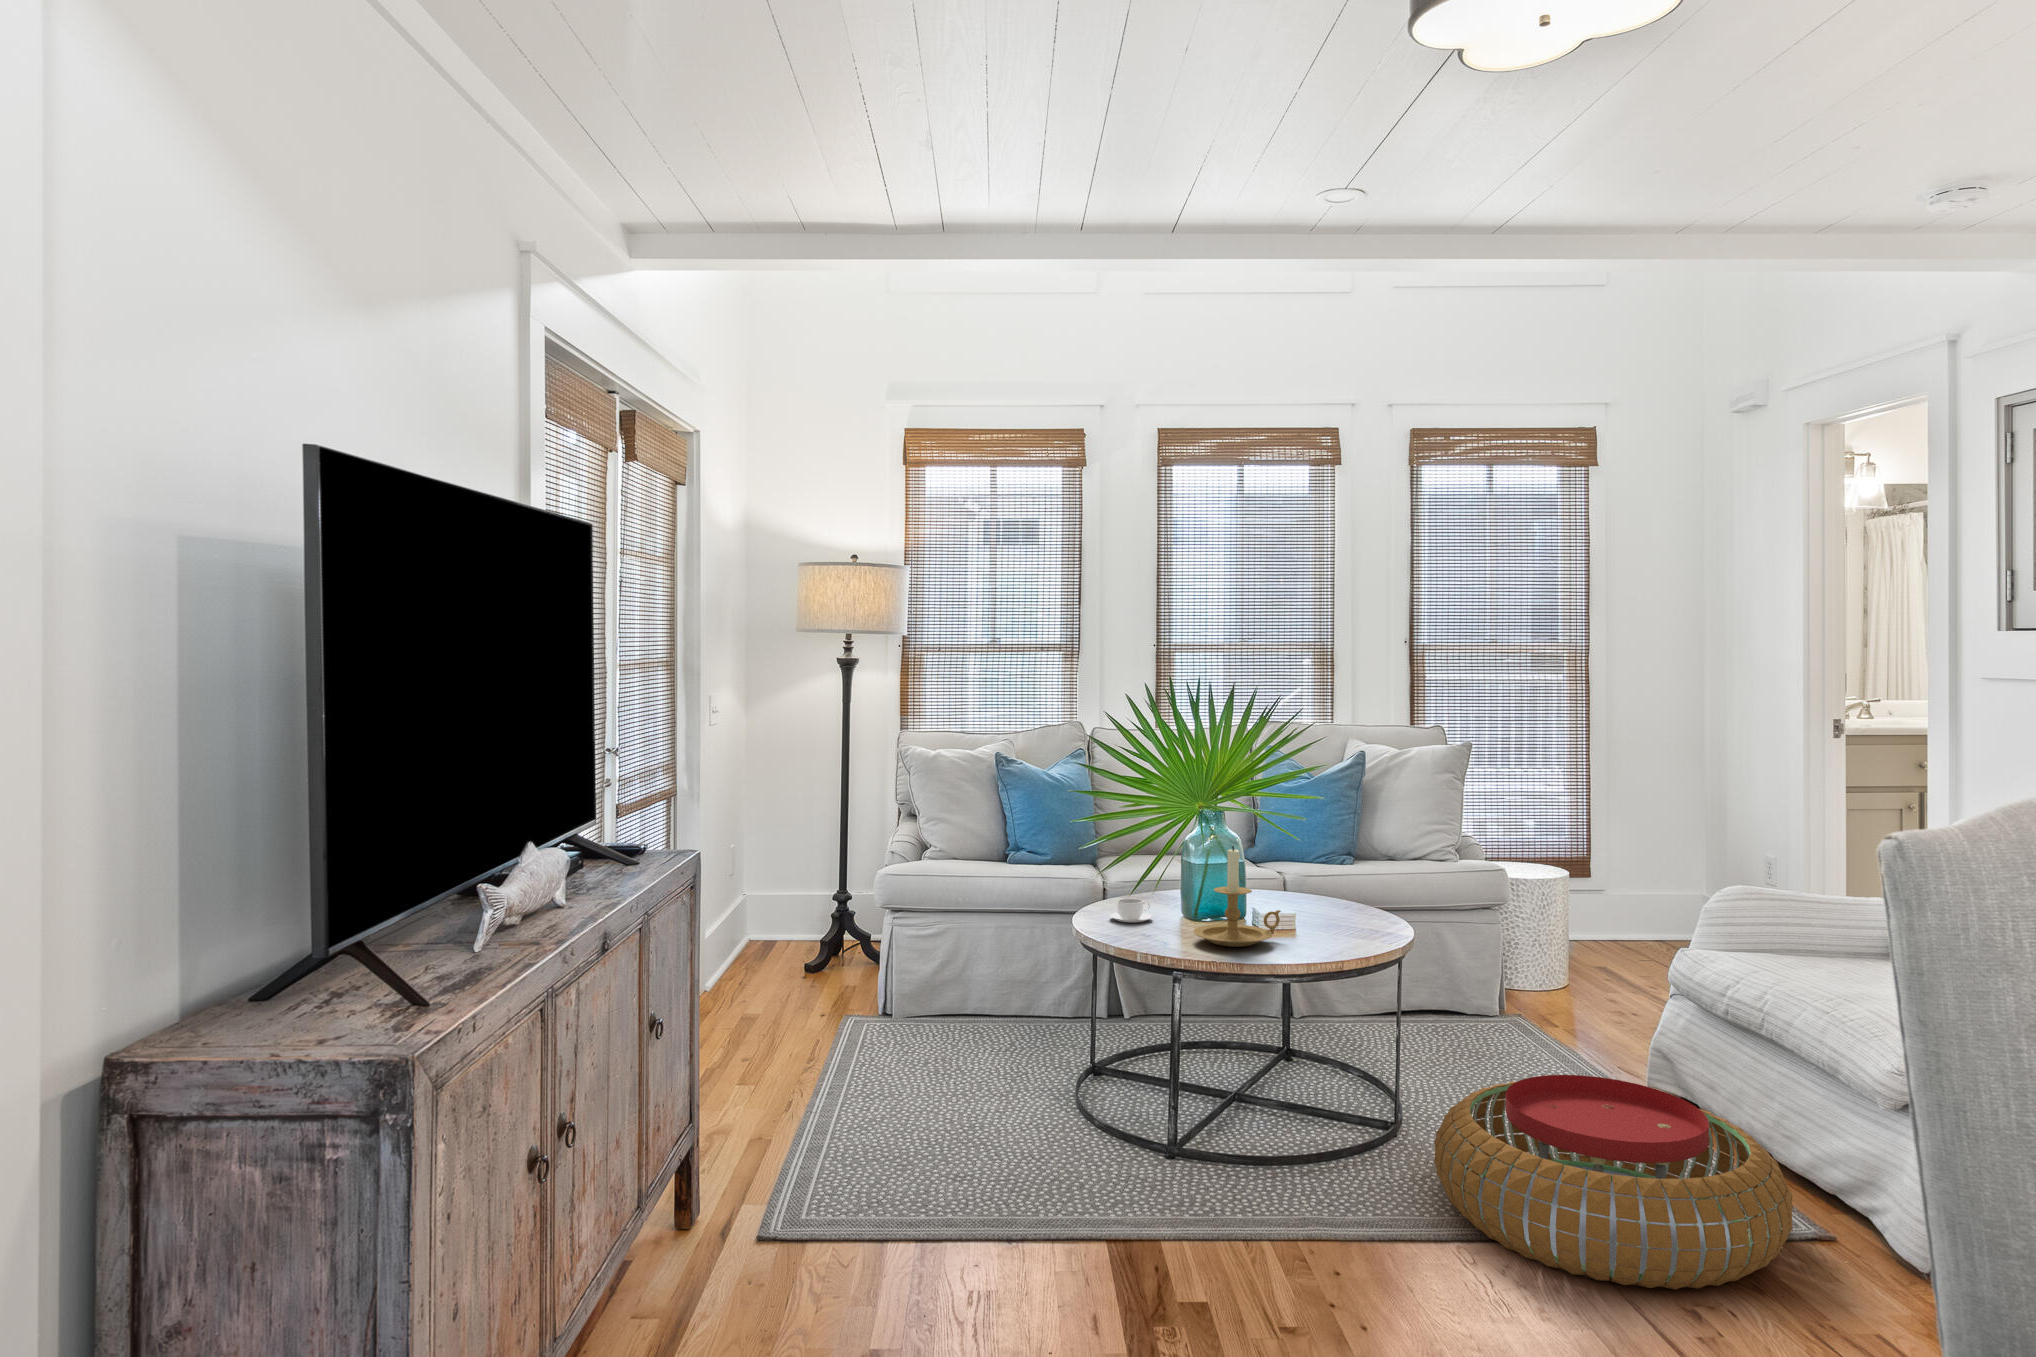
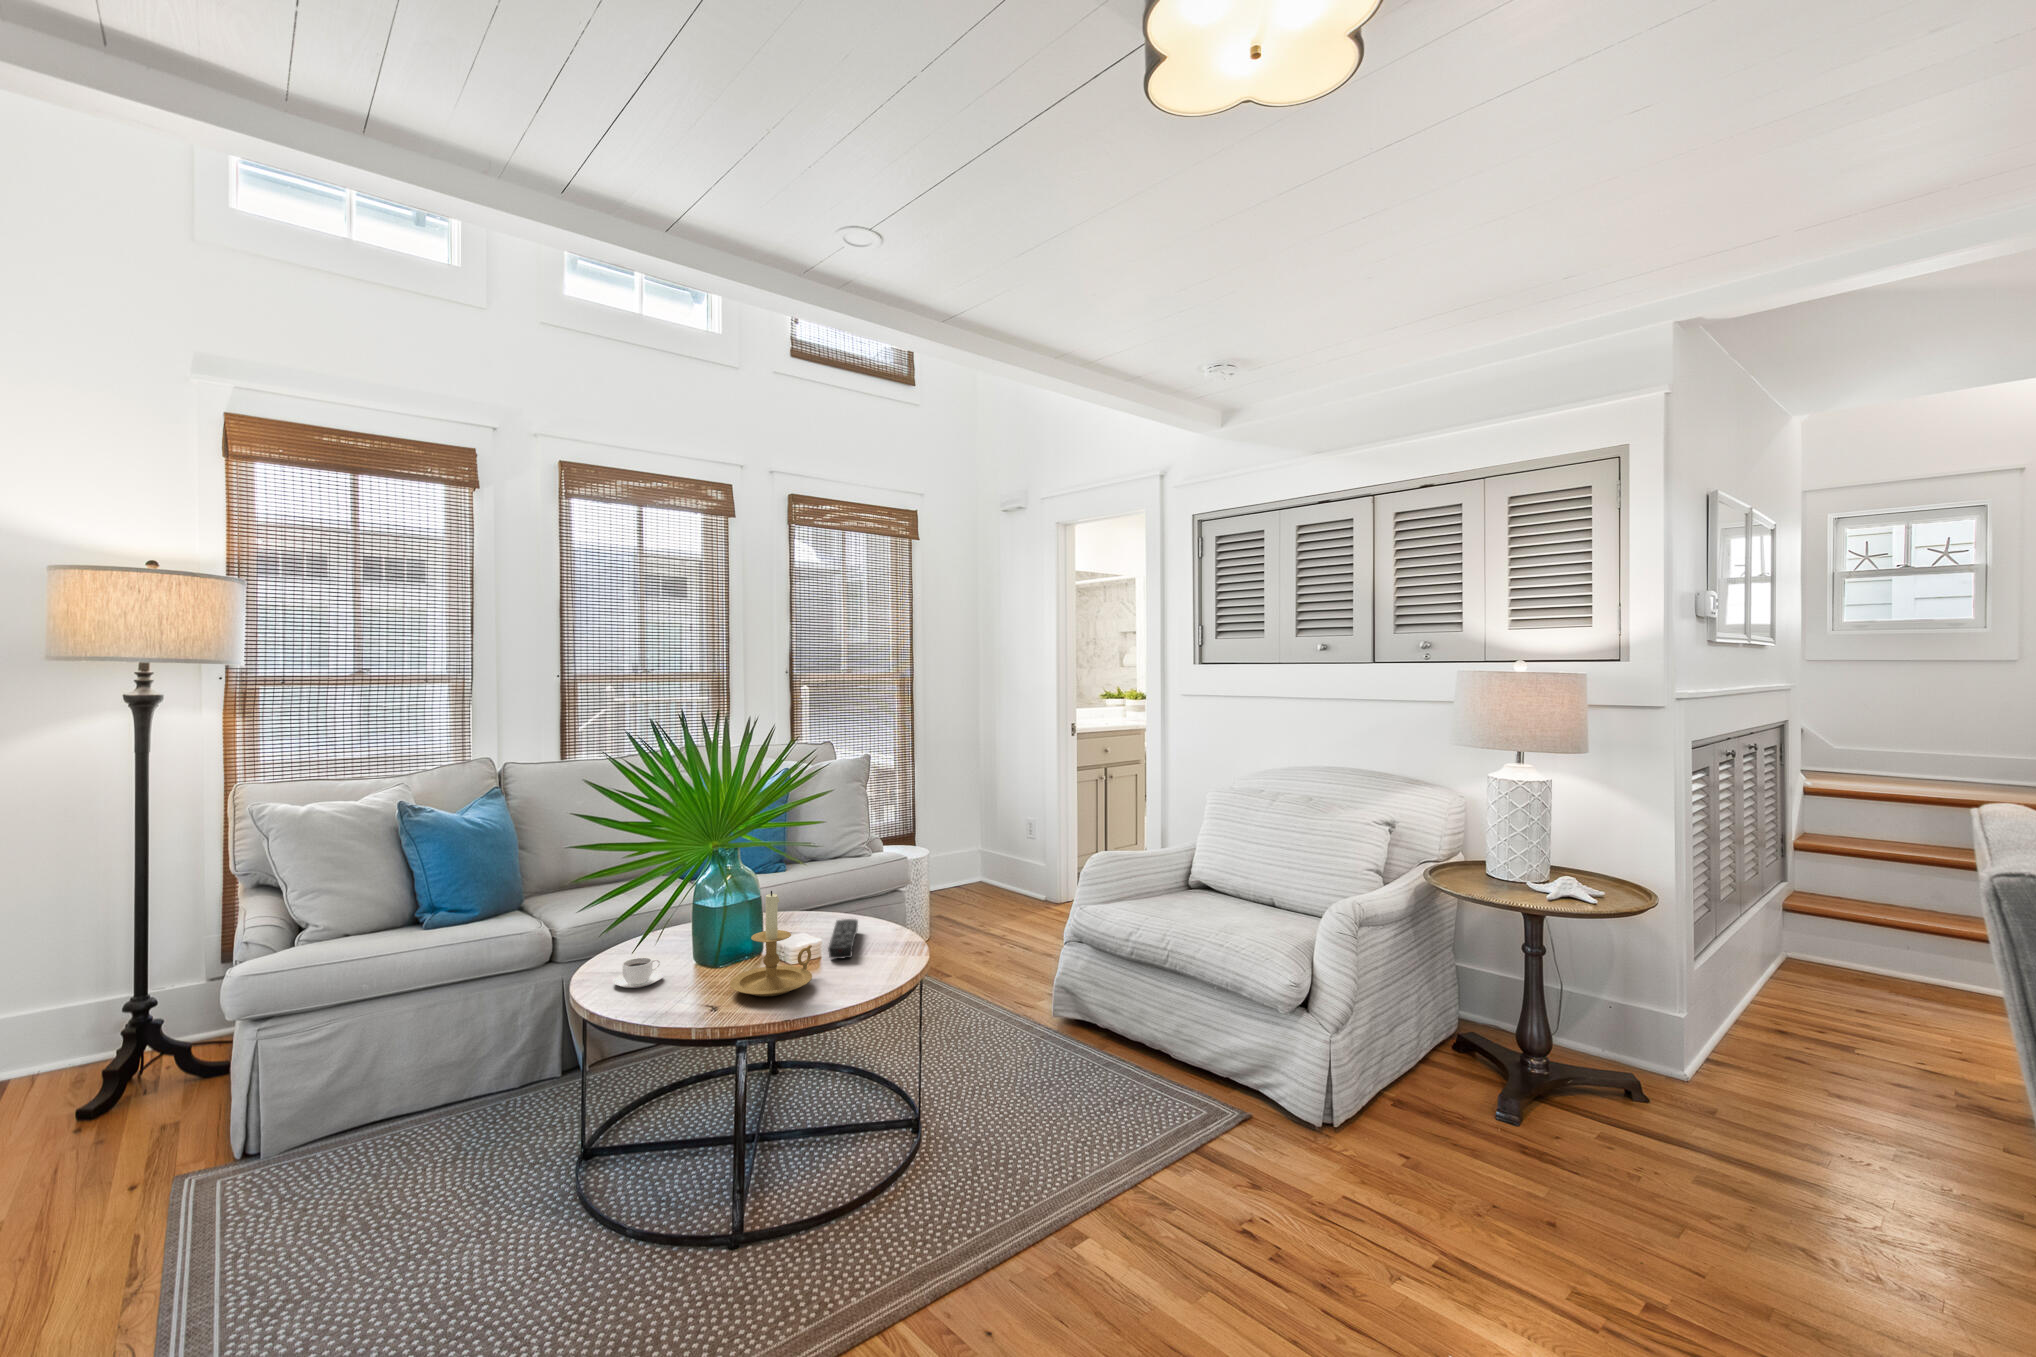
remote control: none [1306,903,1362,936] -> present [828,919,858,959]
pouf: present [1434,1075,1793,1289] -> none [977,1033,1243,1228]

